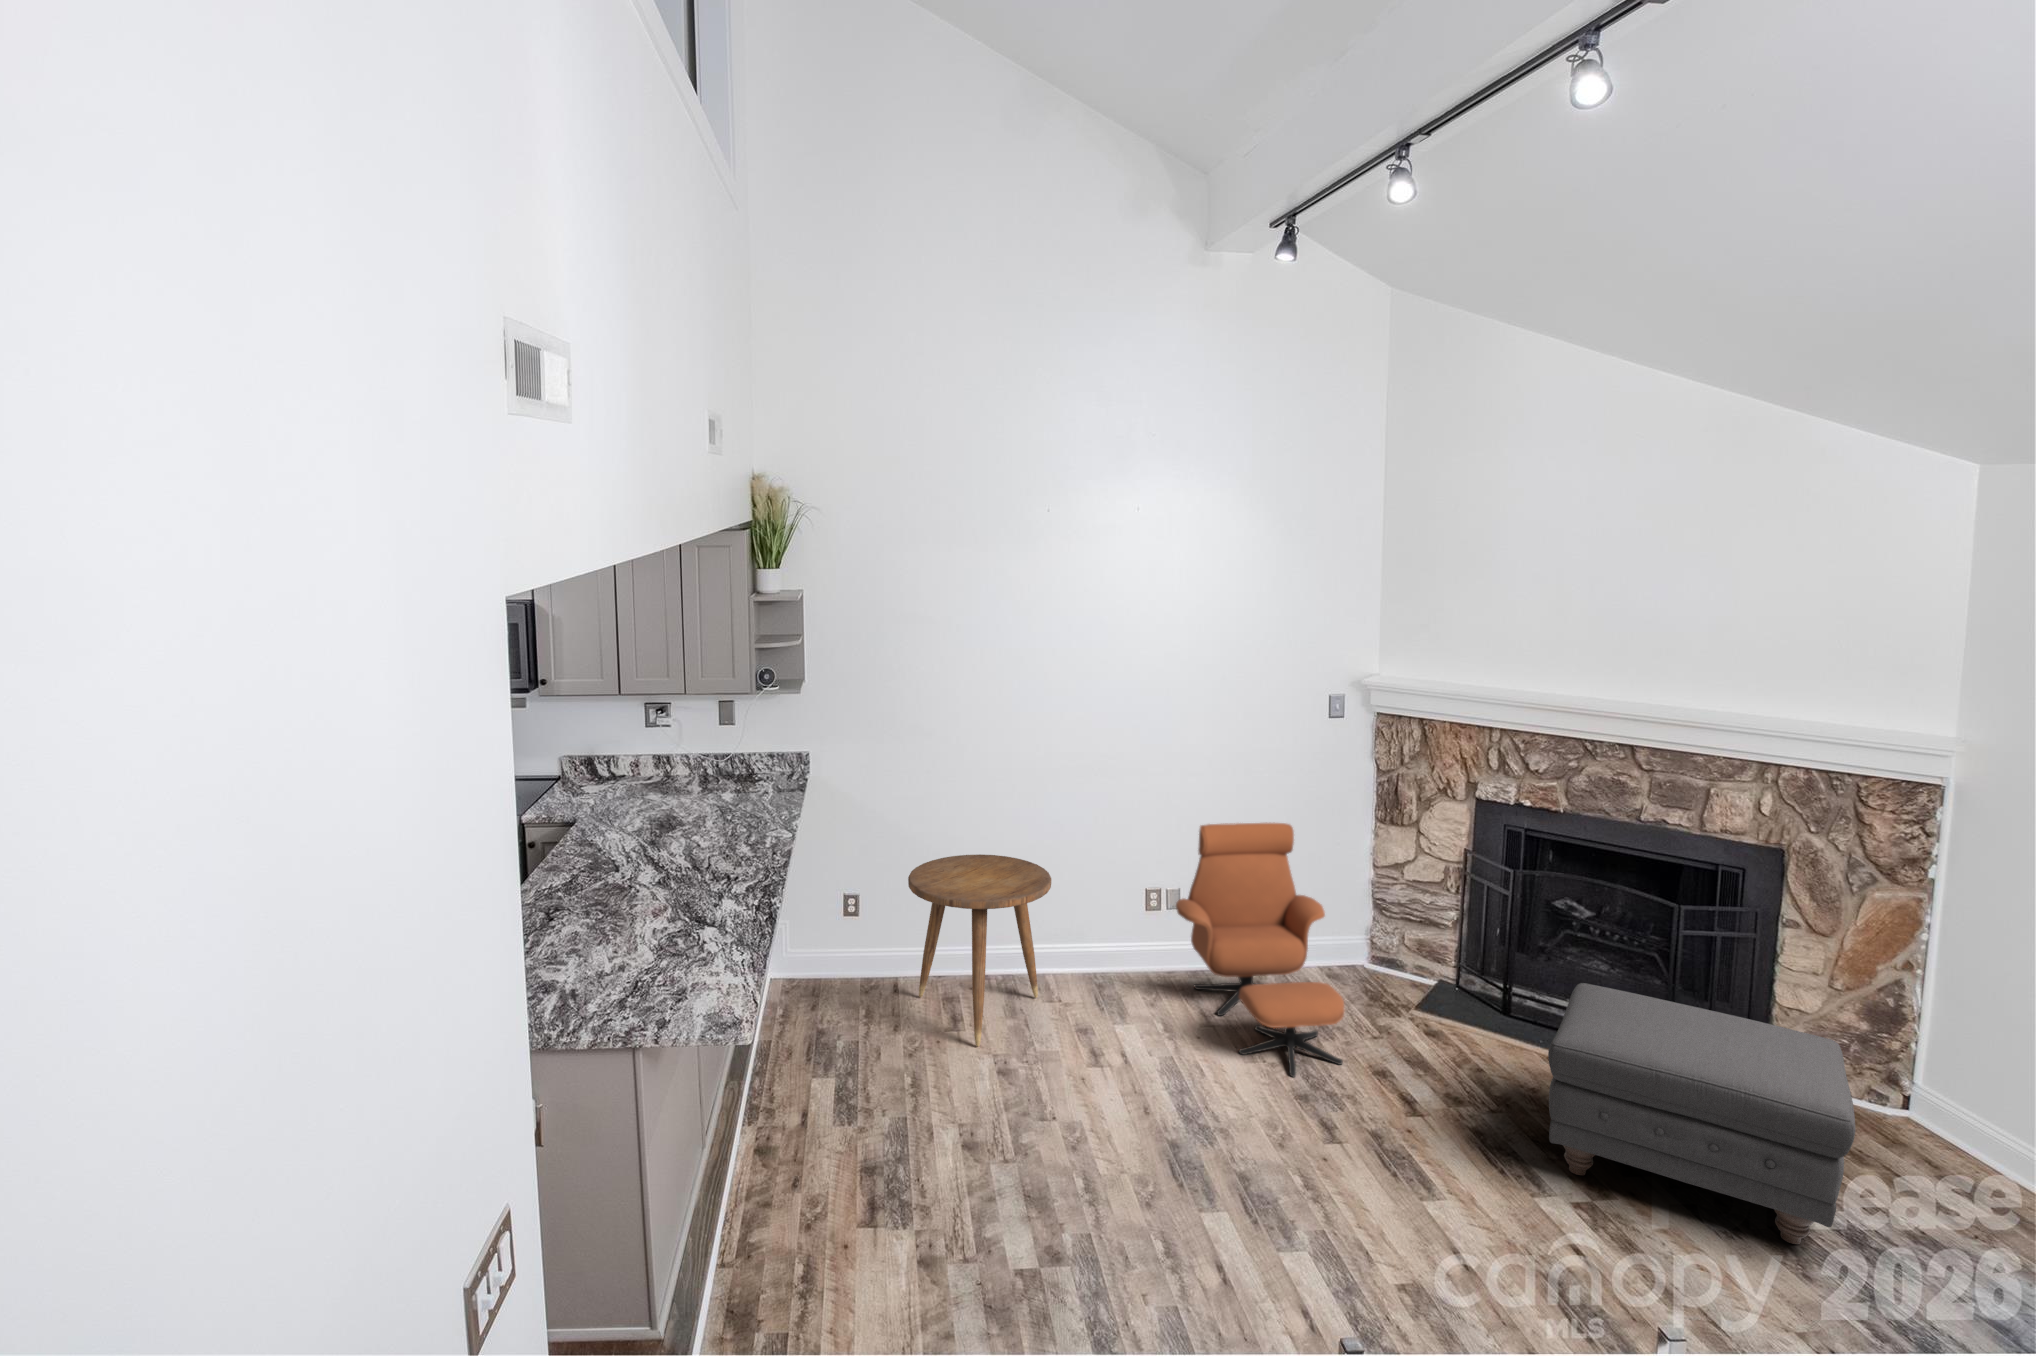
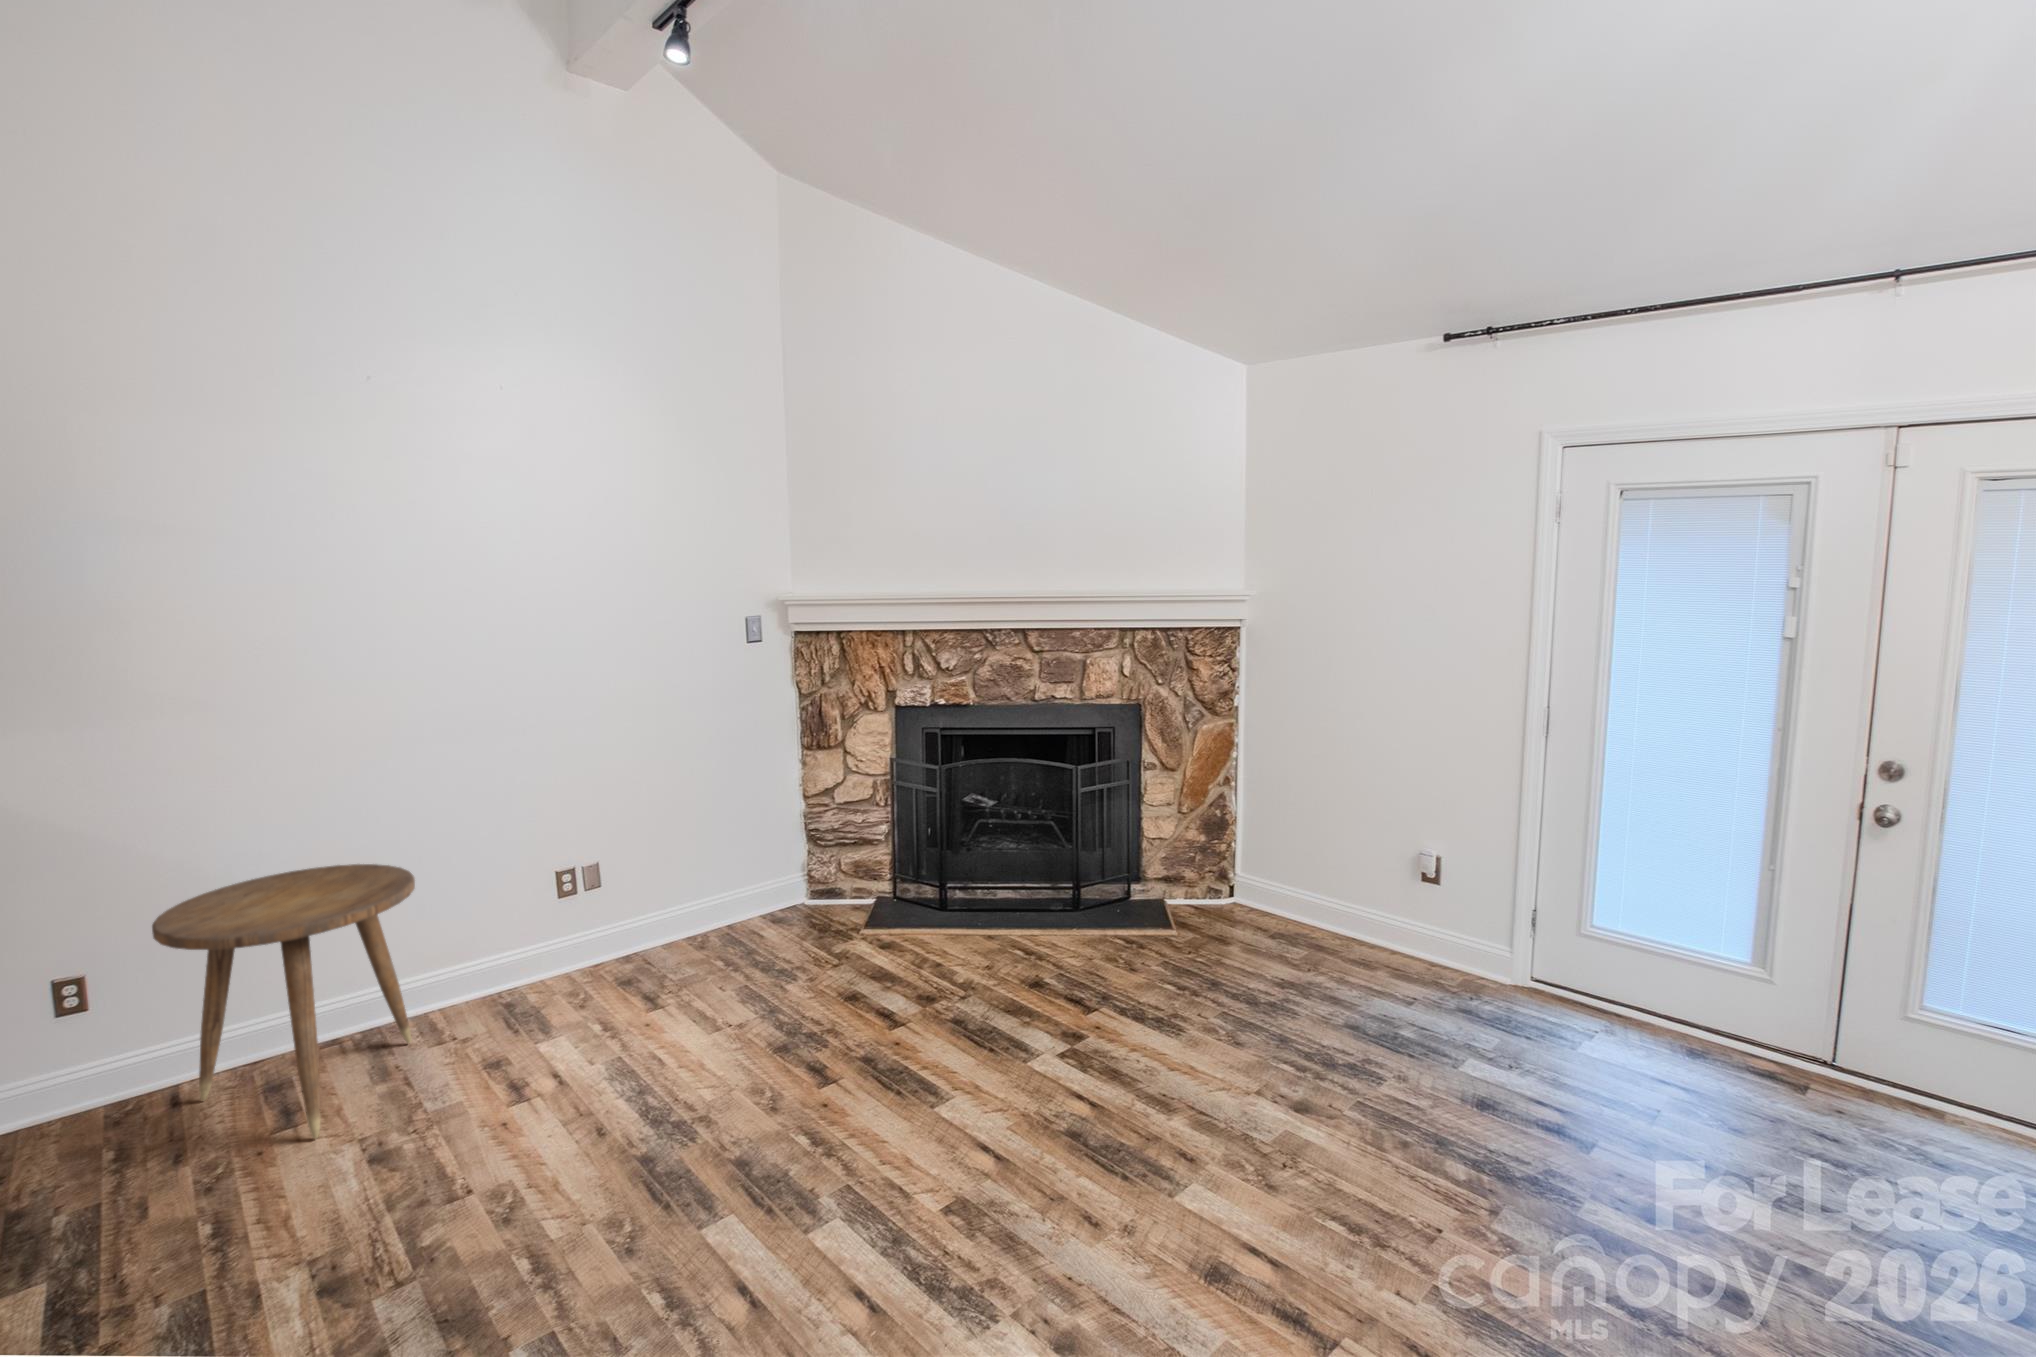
lounge chair: present [1176,823,1344,1077] -> none [594,762,814,1030]
ottoman: present [1548,983,1855,1244] -> none [1017,845,1258,1028]

